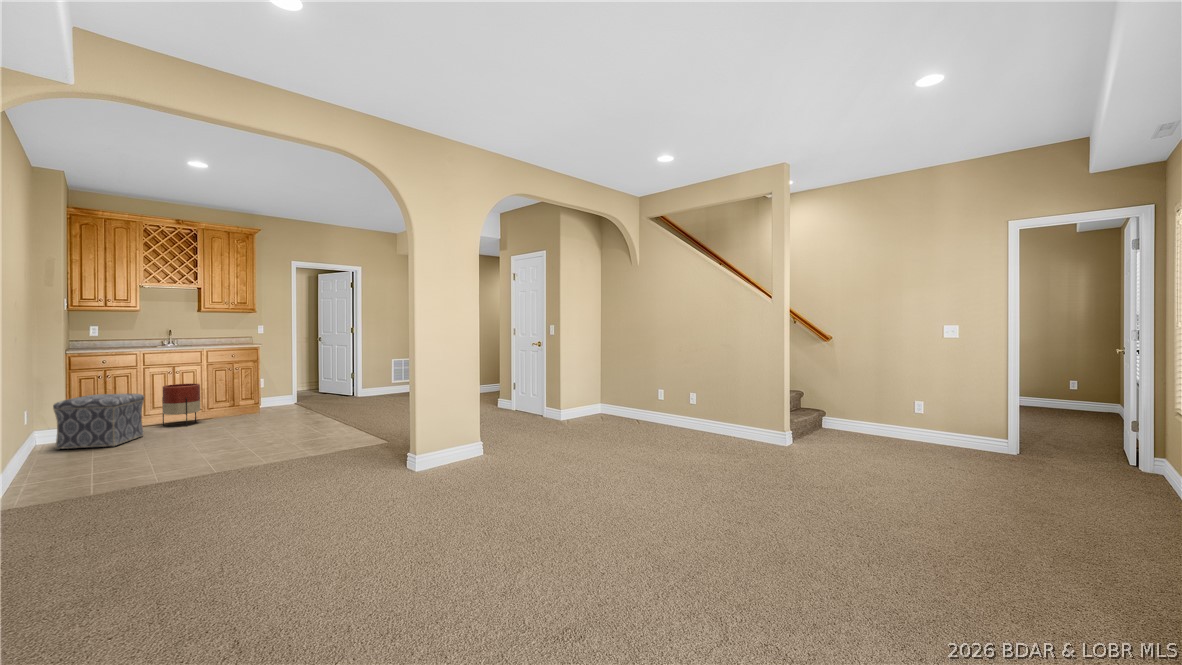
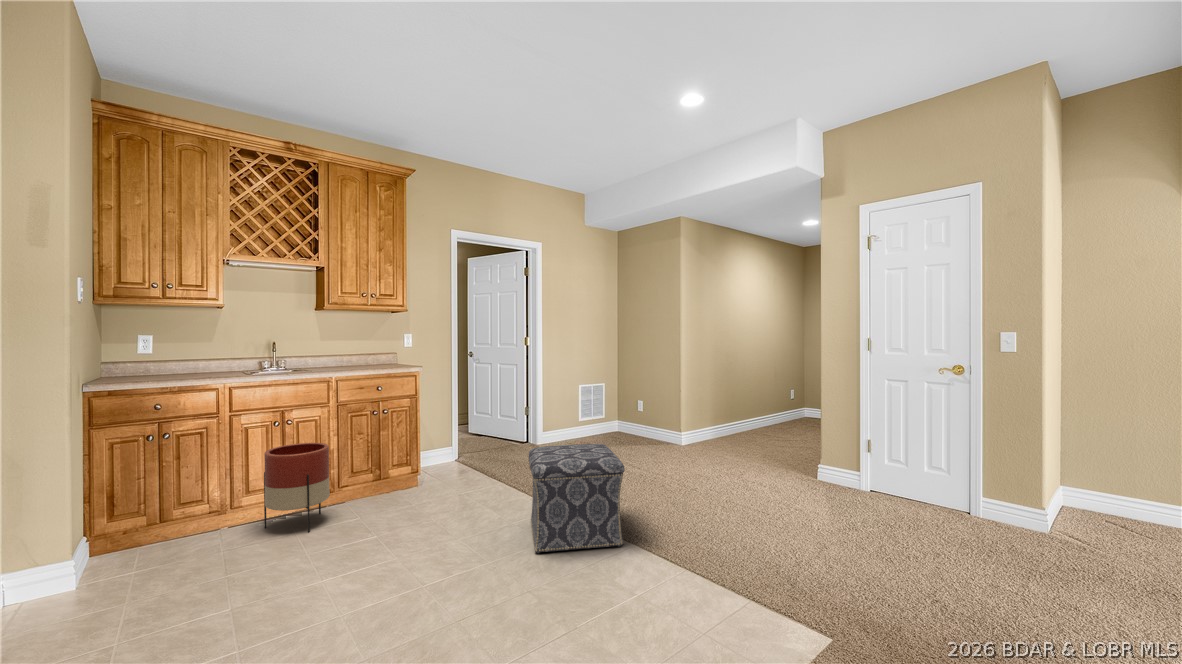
ottoman: present [53,394,144,450] -> present [529,444,625,553]

